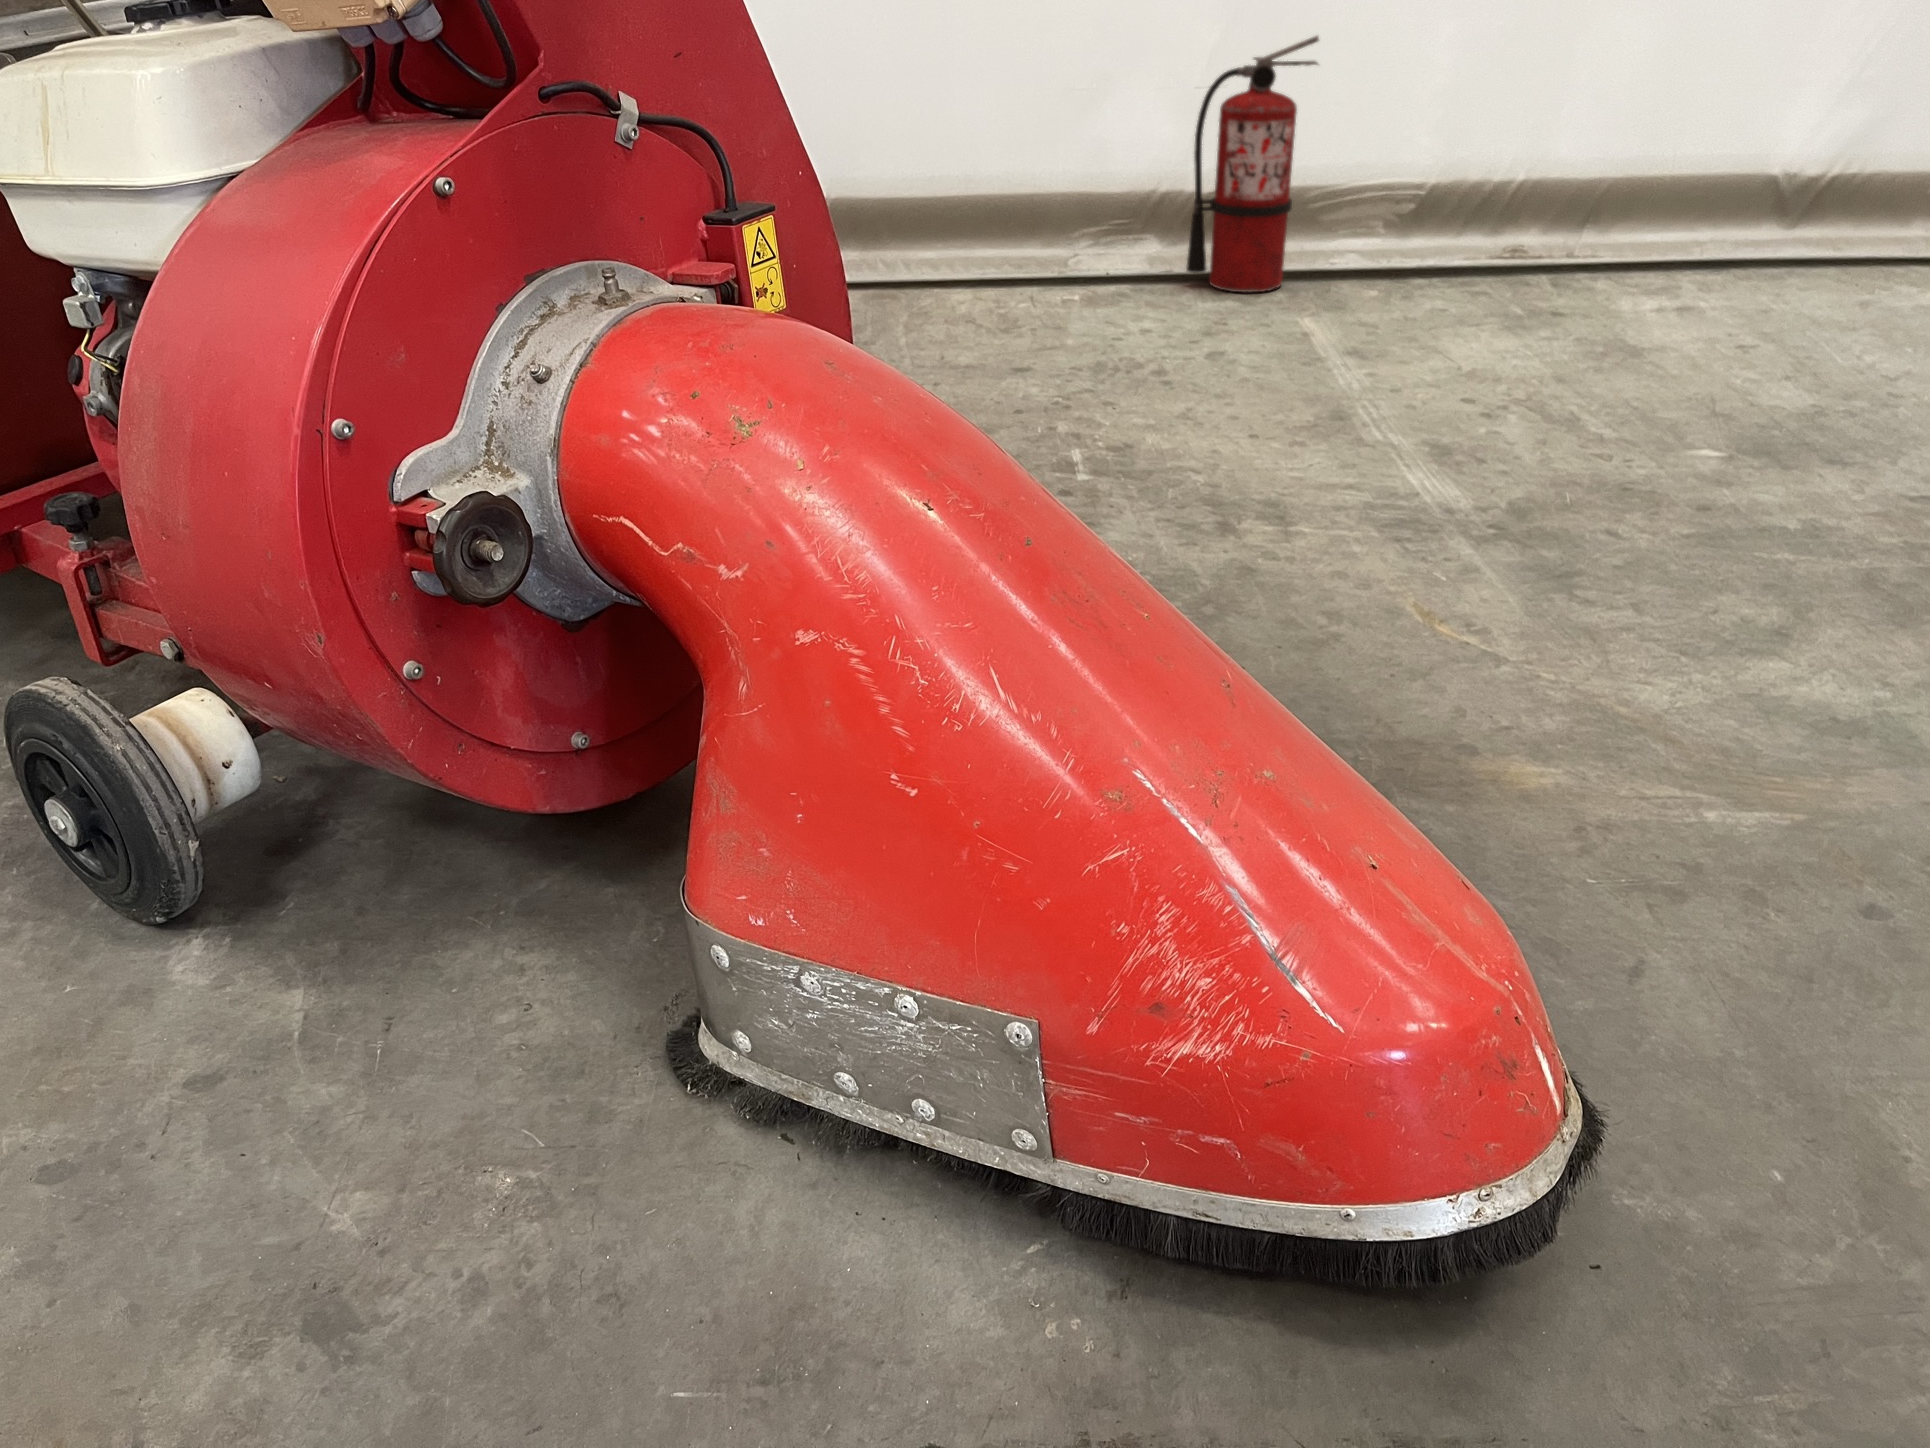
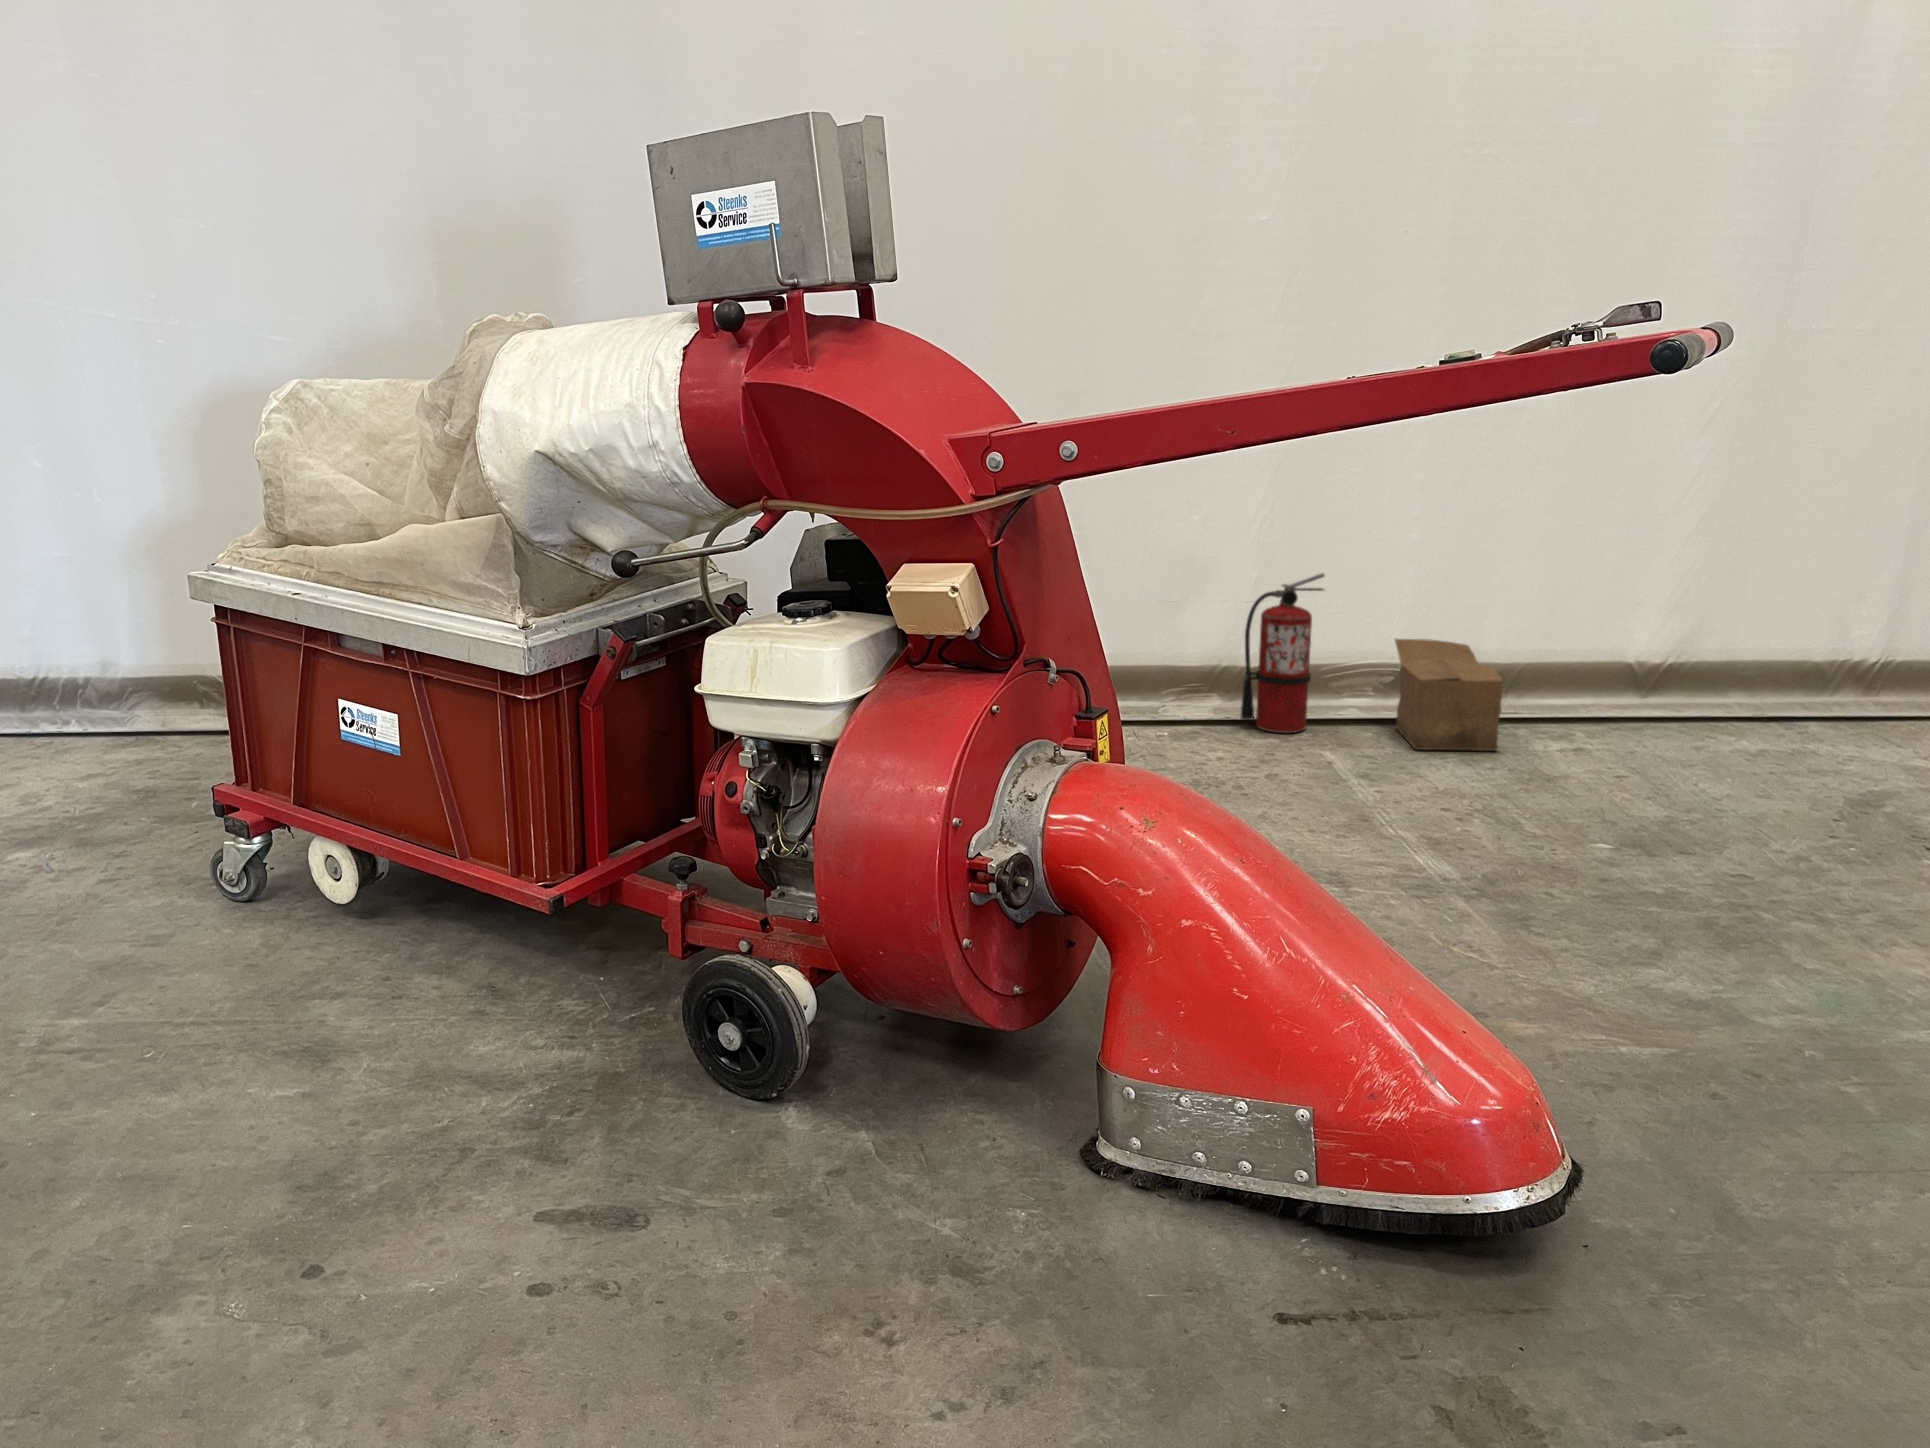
cardboard box: none [1415,143,1579,313] -> present [1395,639,1503,751]

